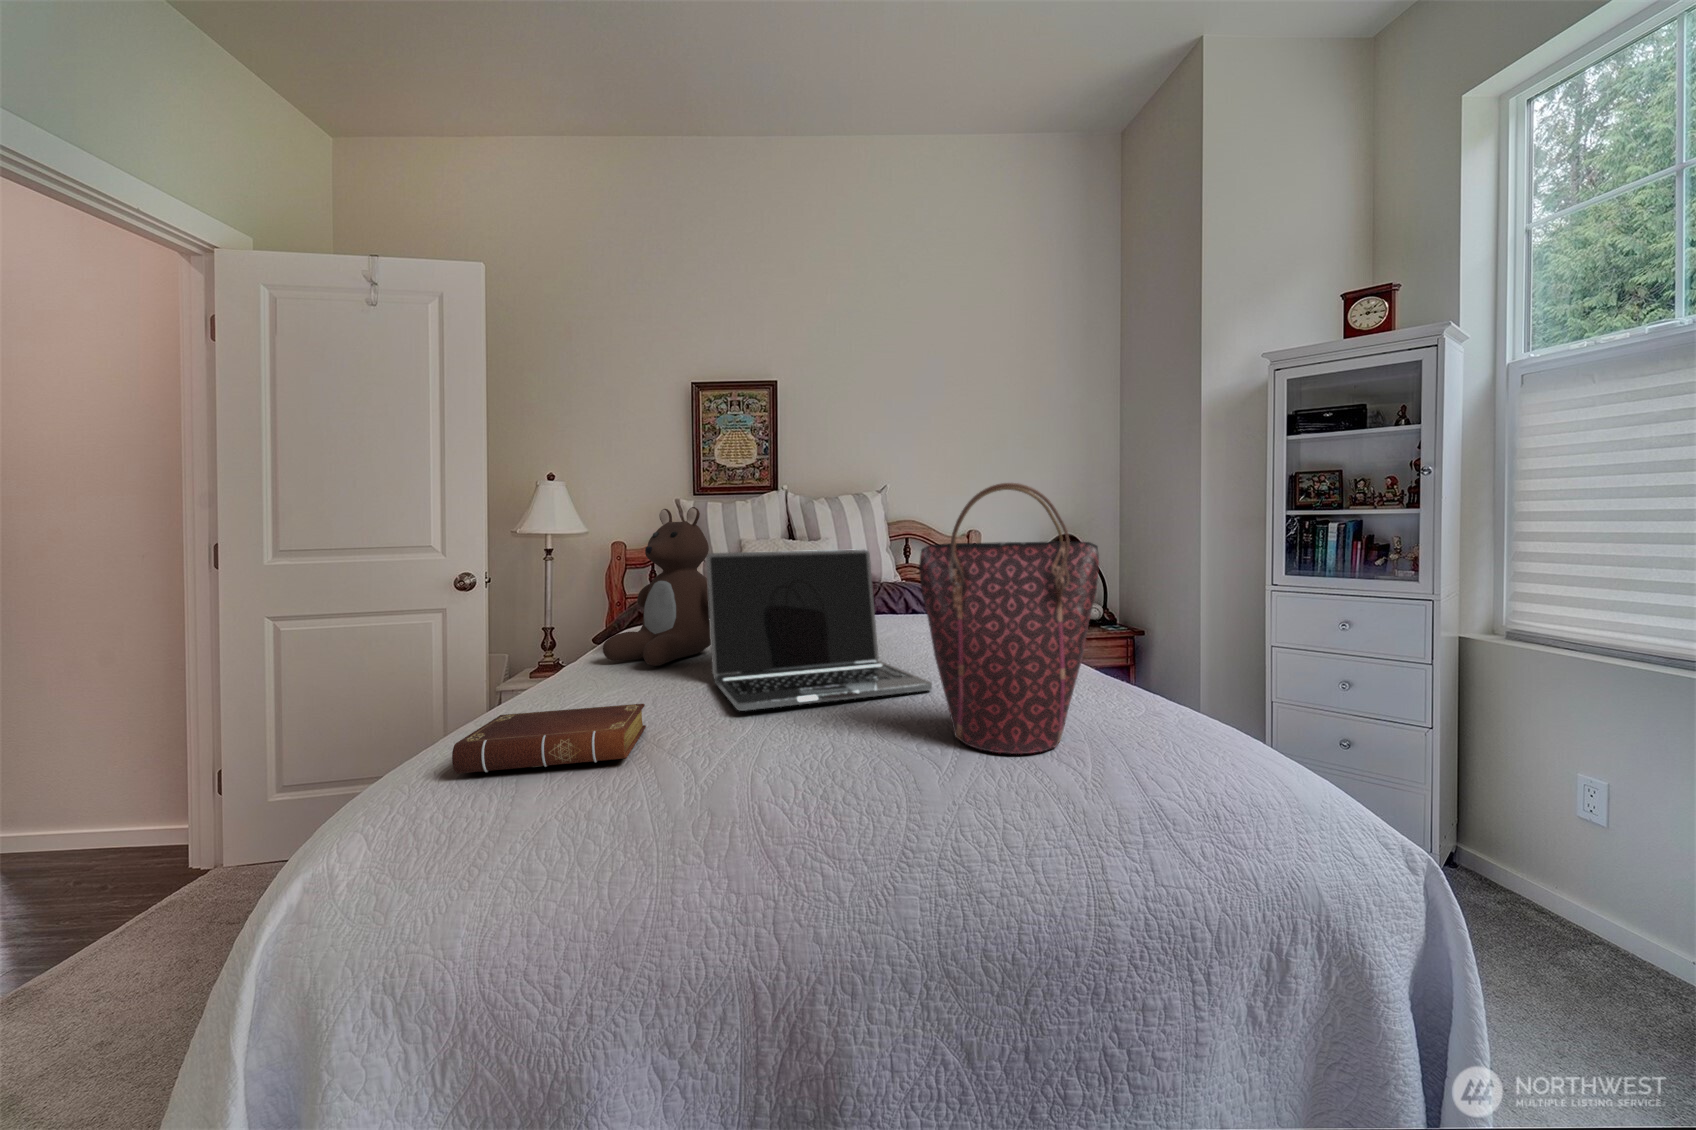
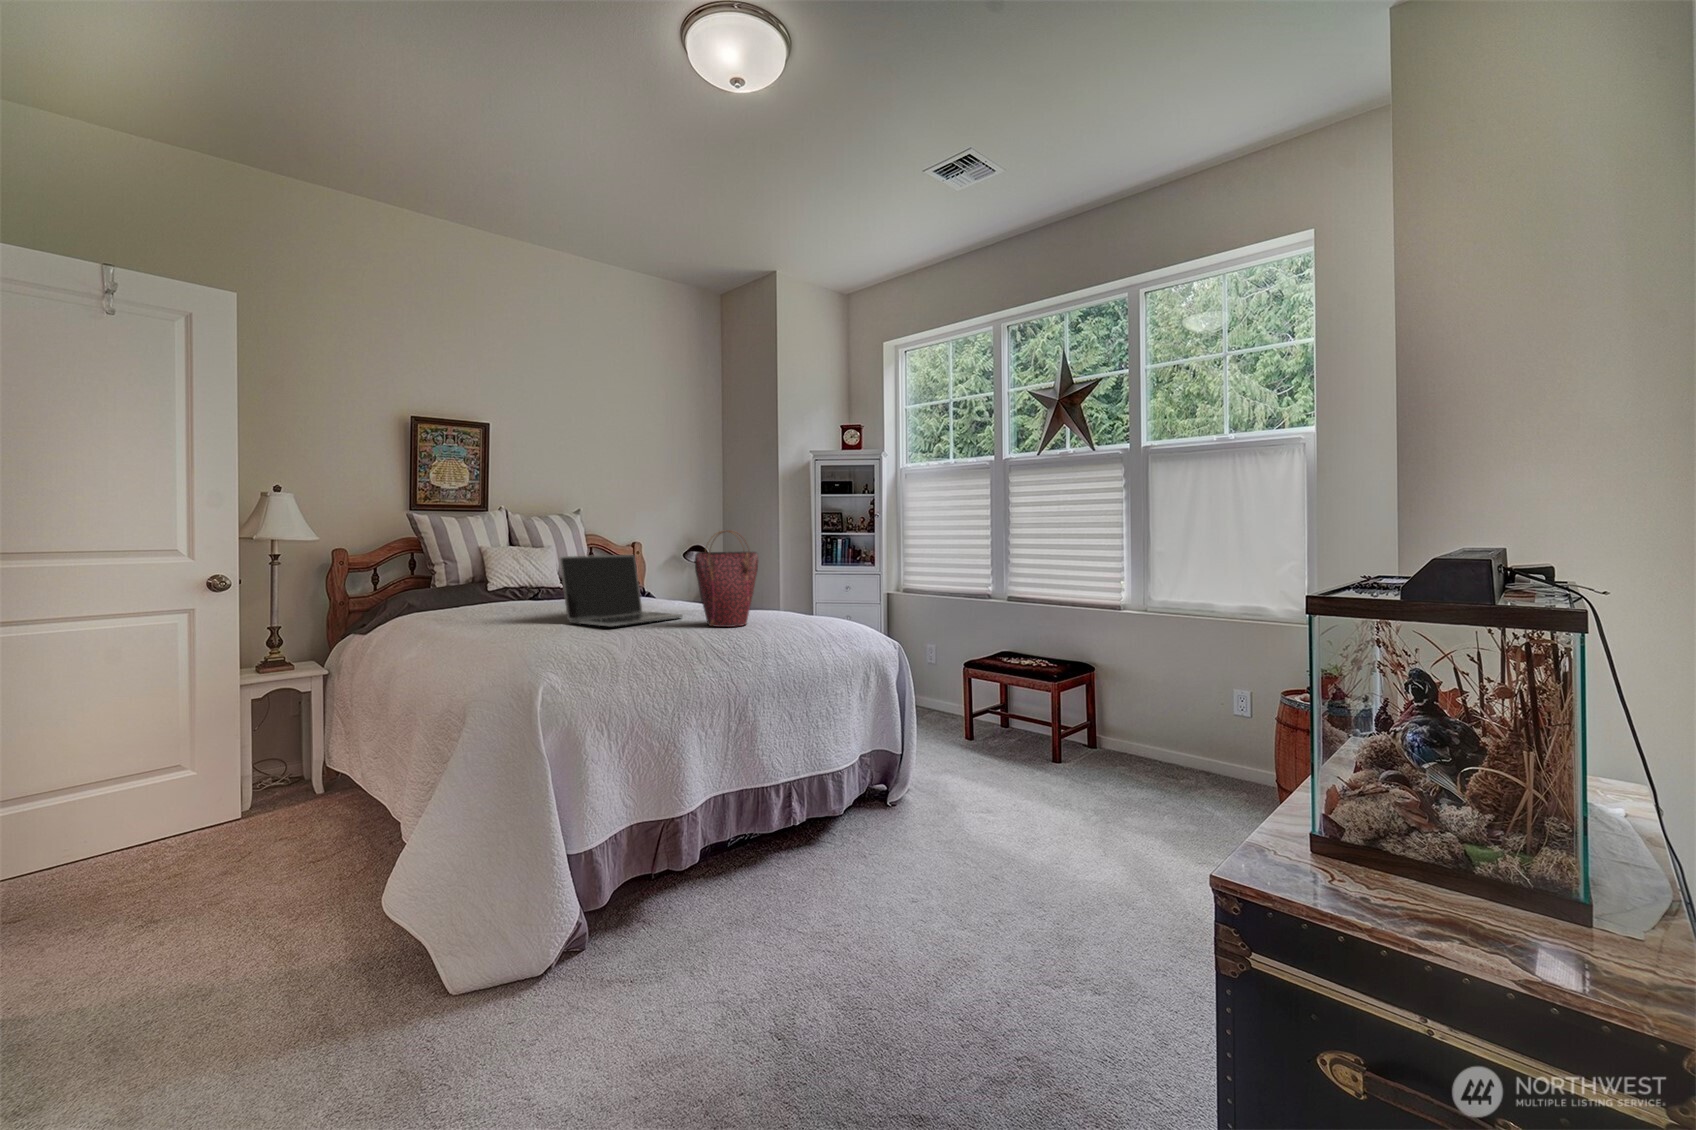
teddy bear: present [603,507,711,666] -> none [471,529,550,621]
book: present [452,704,646,773] -> none [510,623,594,646]

